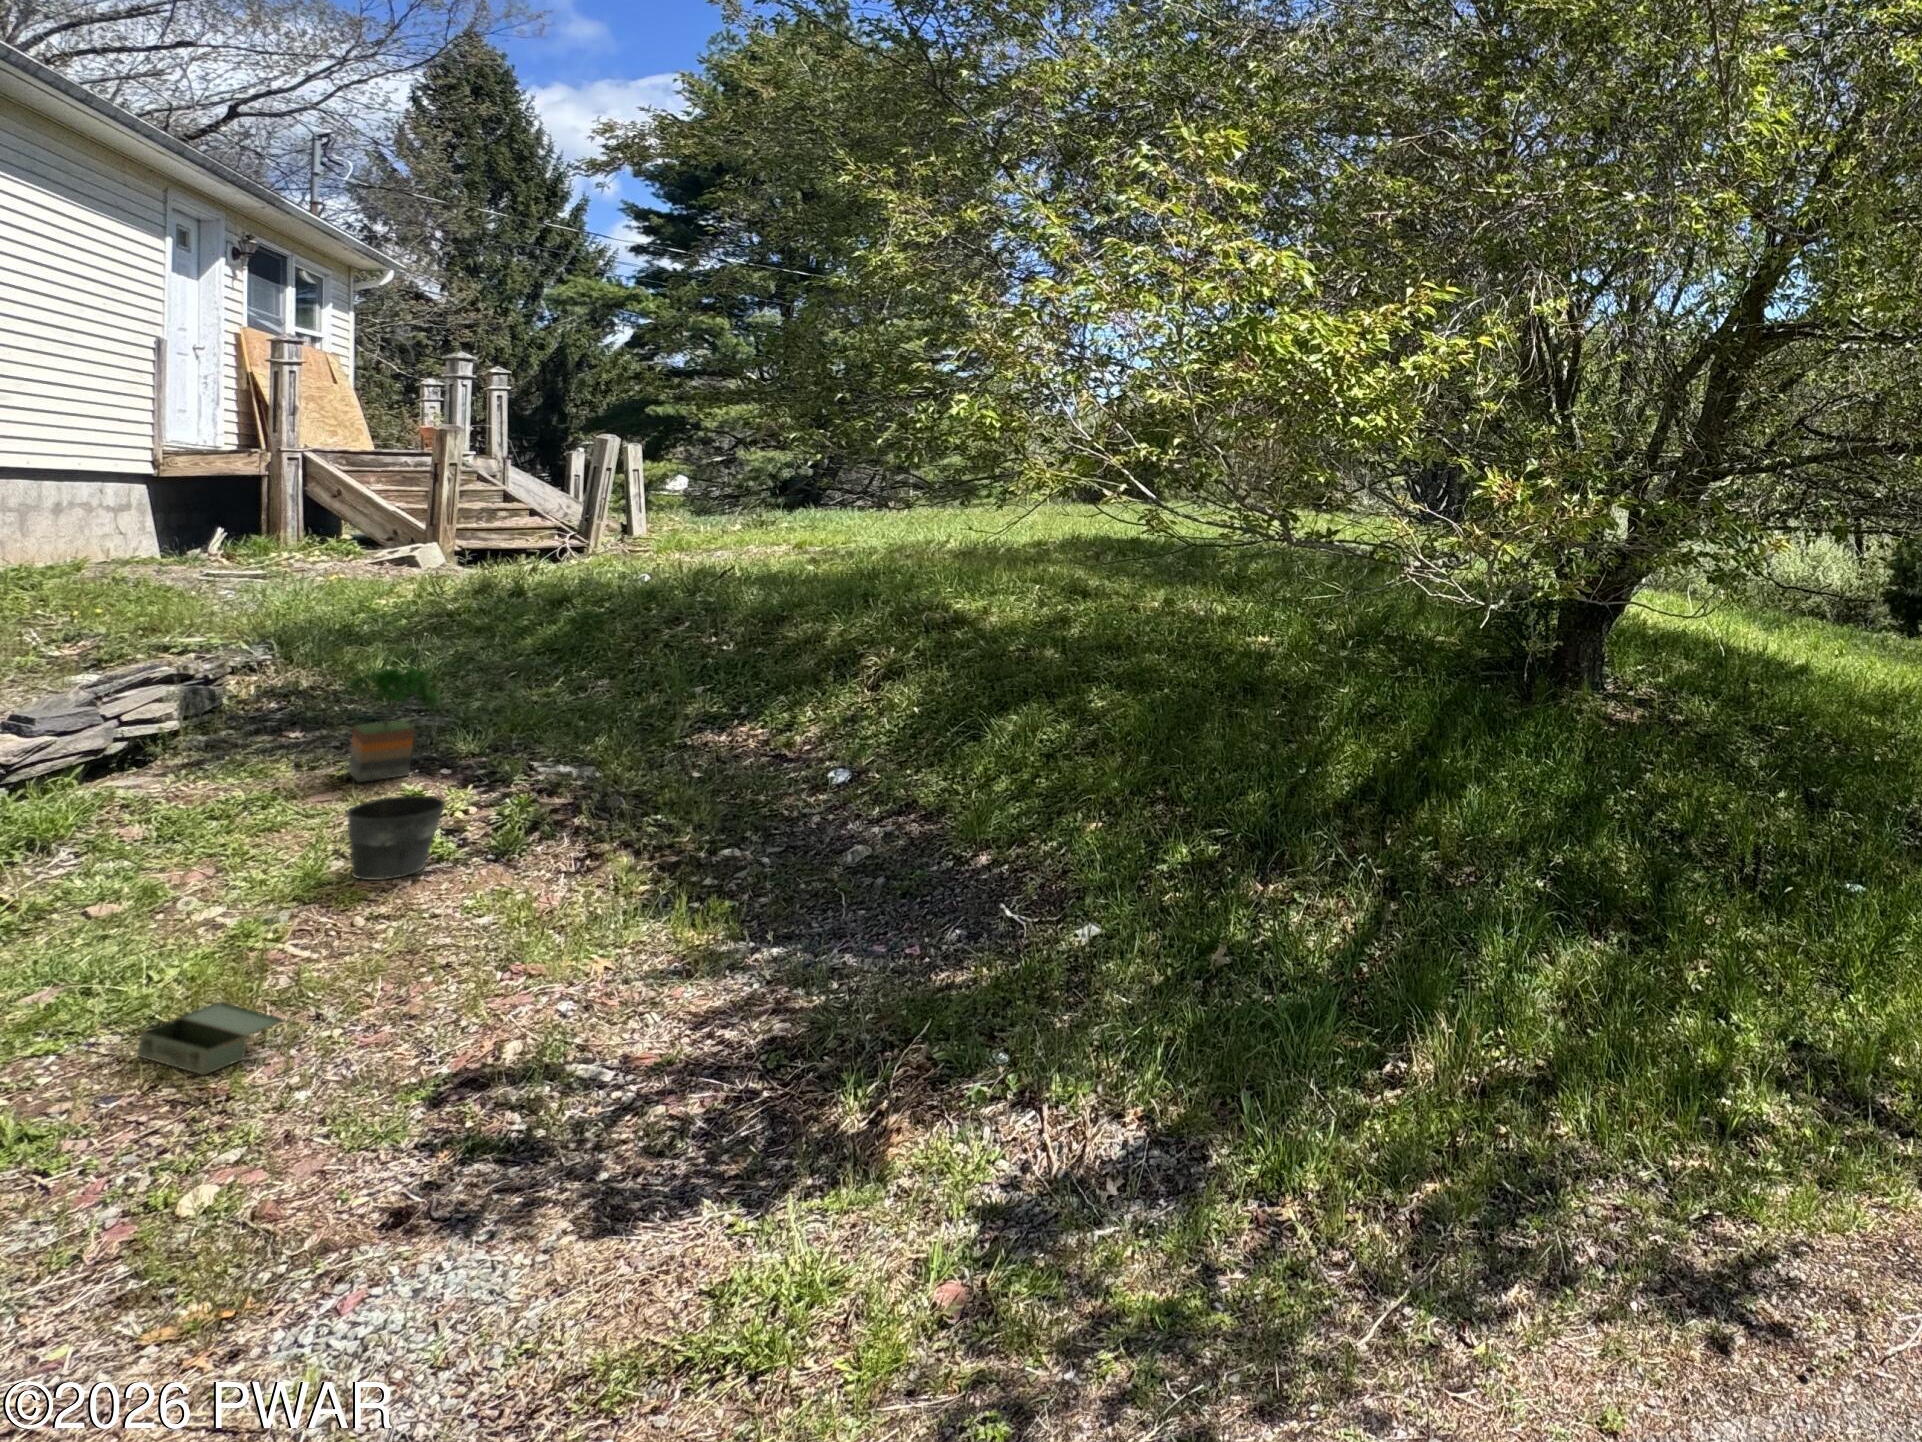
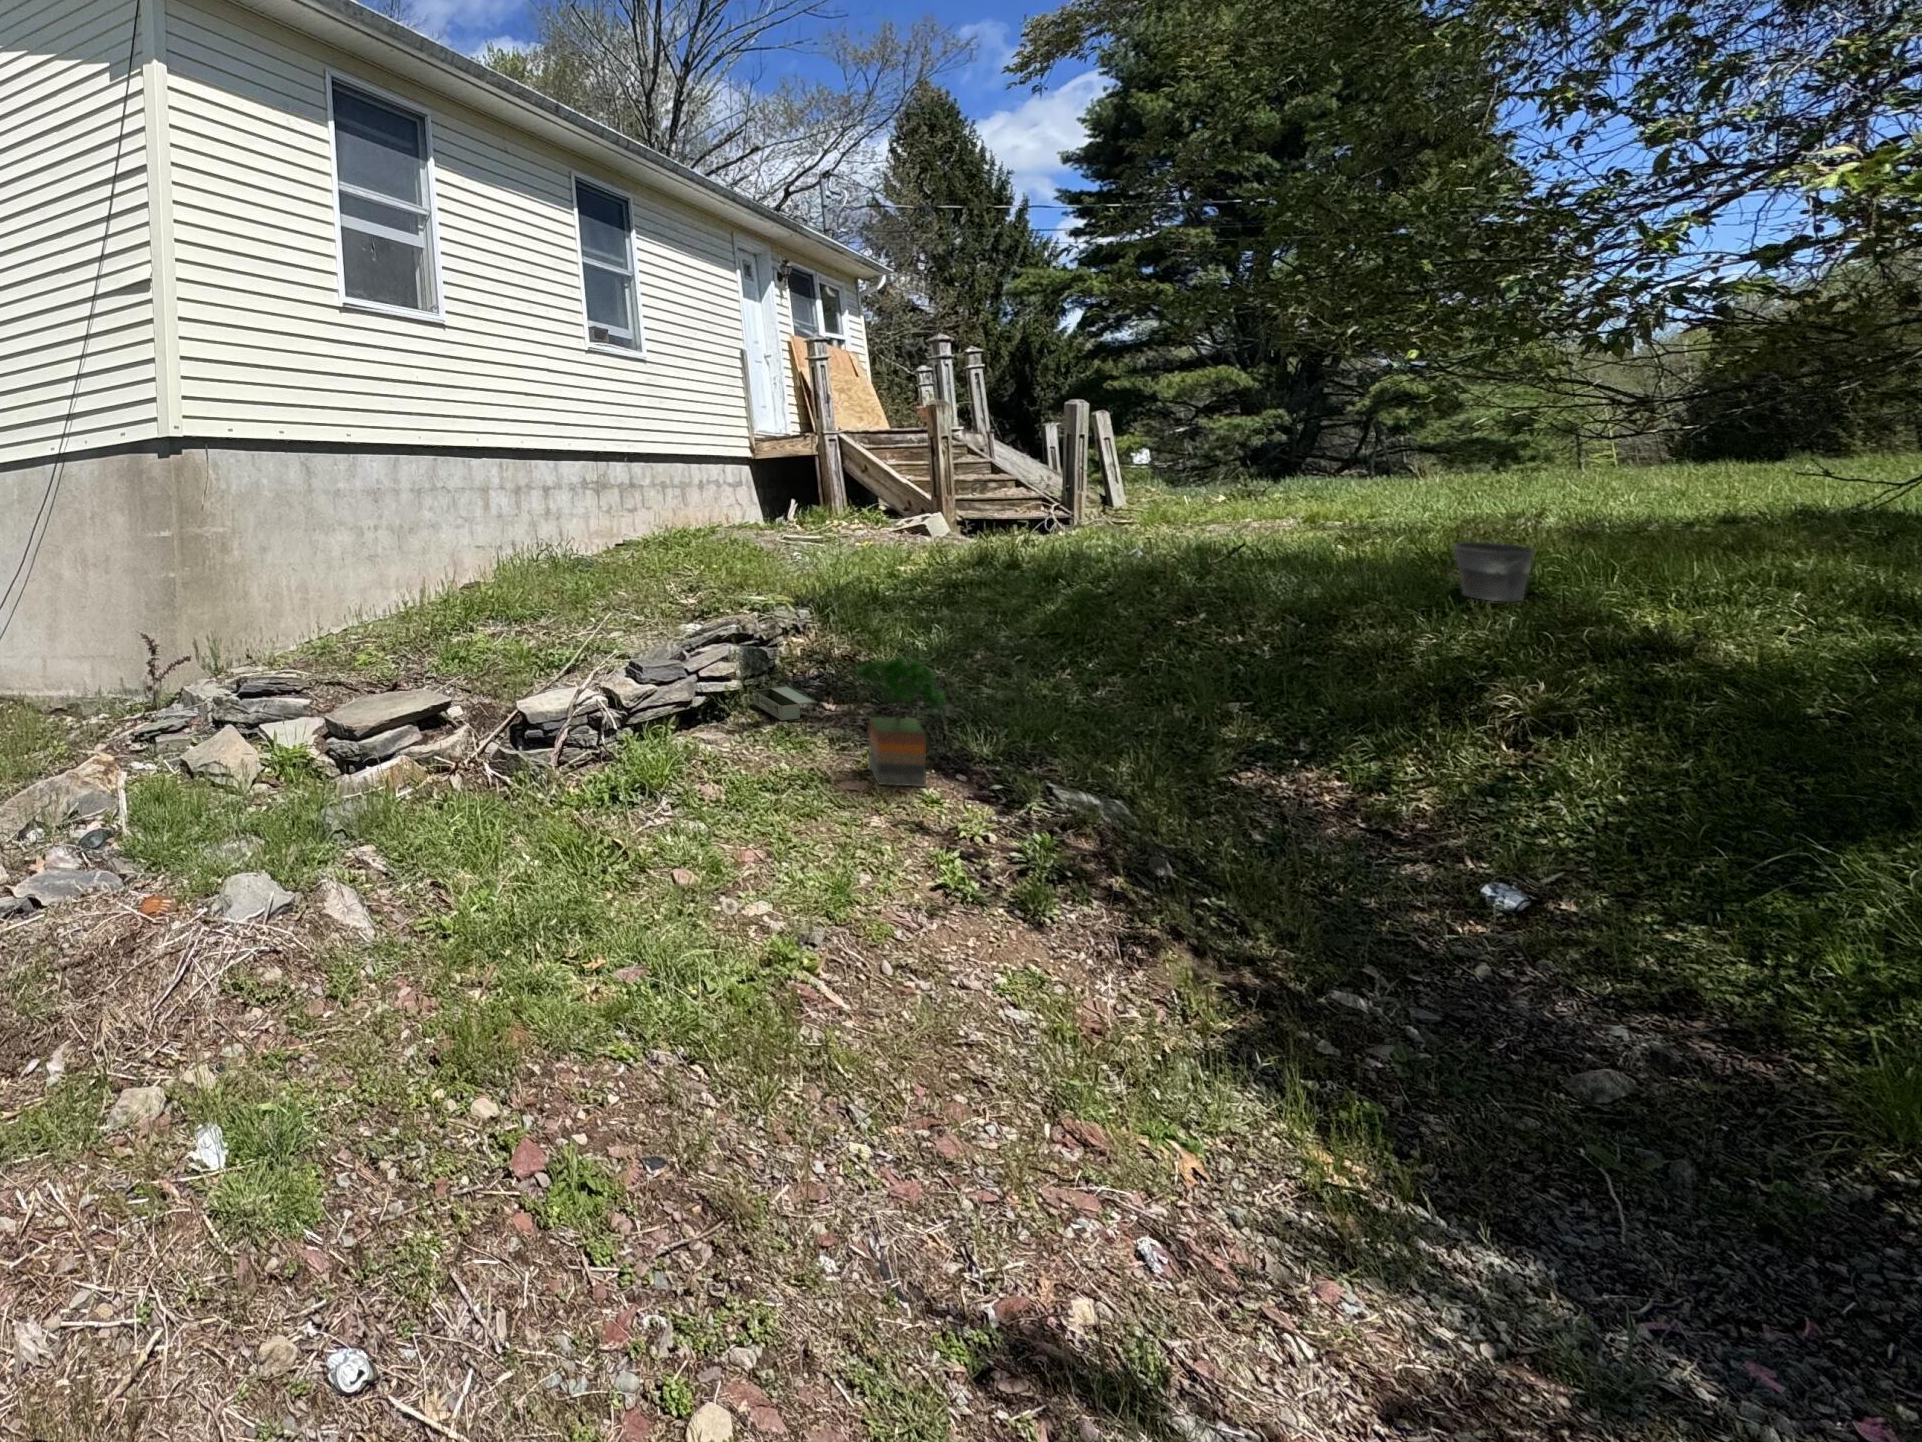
bucket: present [332,795,446,880] -> present [1447,542,1534,602]
toolbox: present [137,1002,283,1075] -> present [753,686,817,720]

